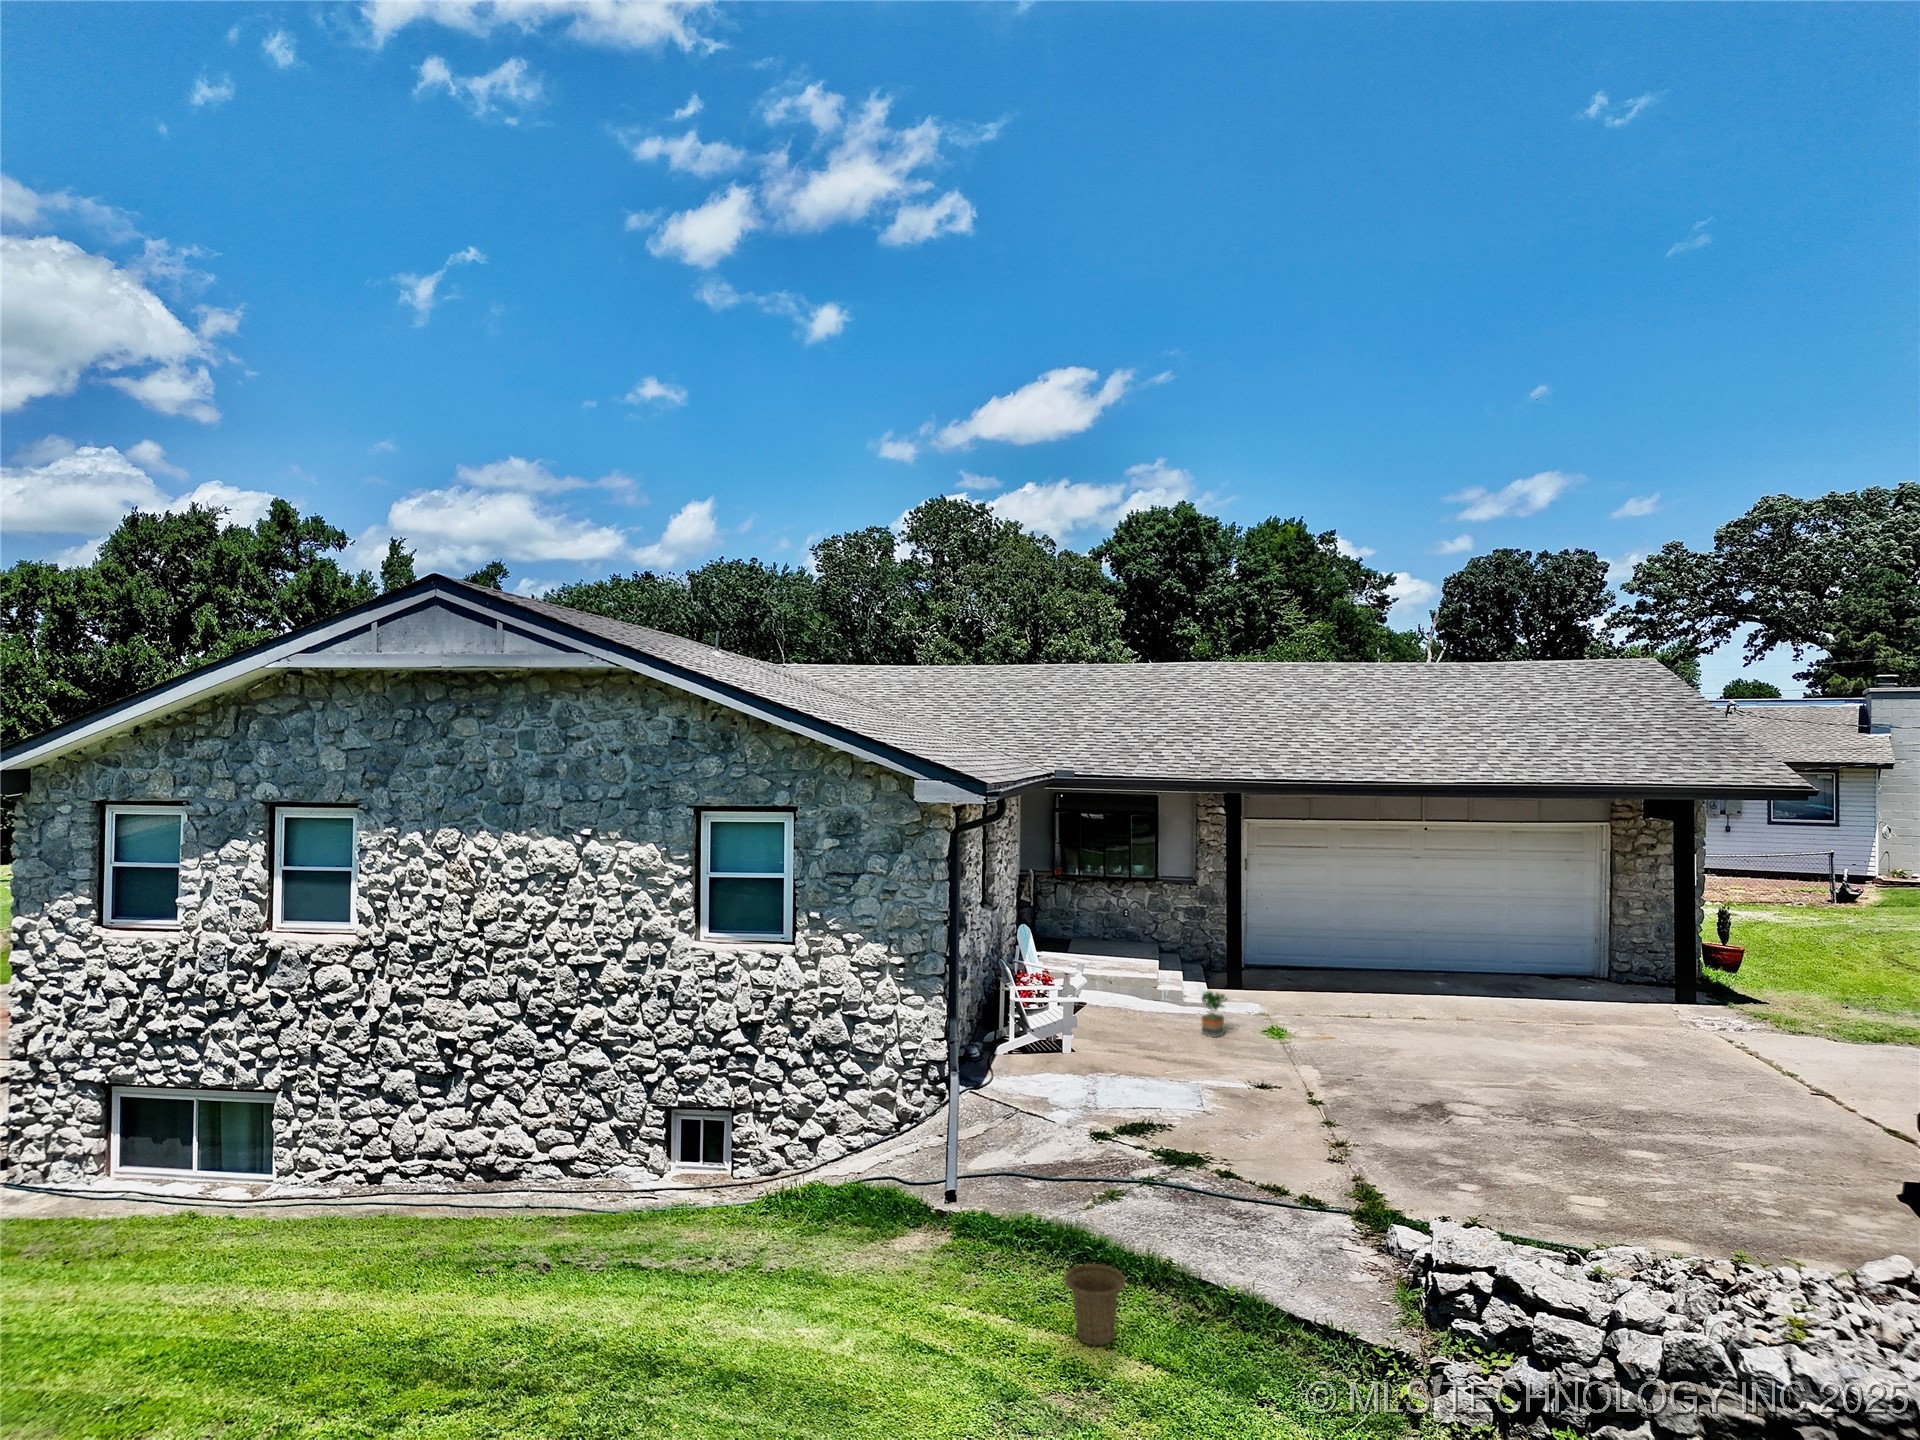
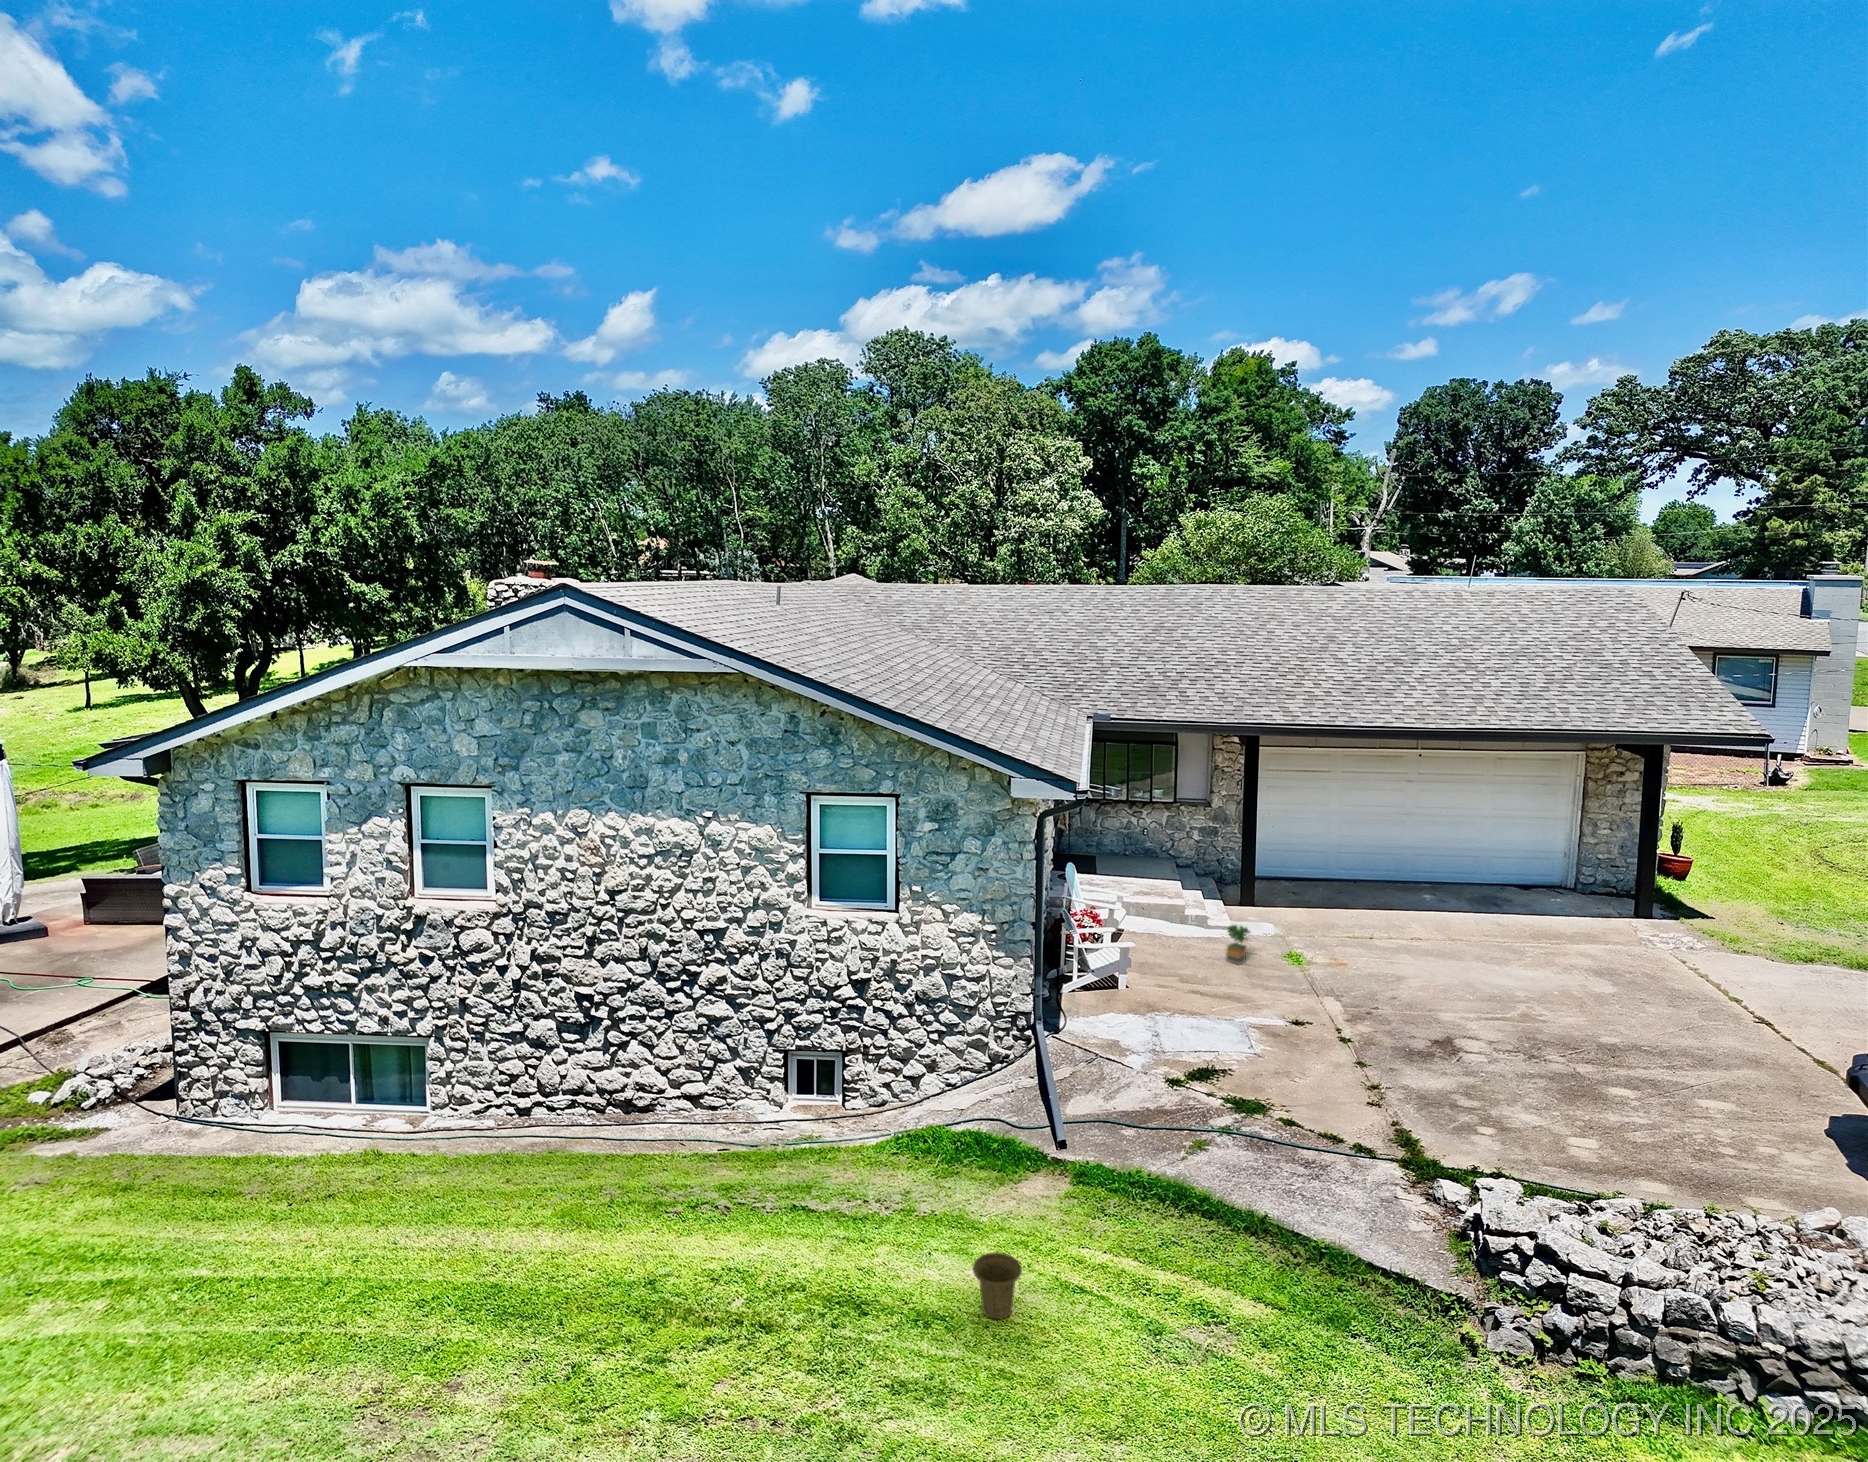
basket: present [1064,1264,1125,1346] -> present [973,1252,1022,1320]

